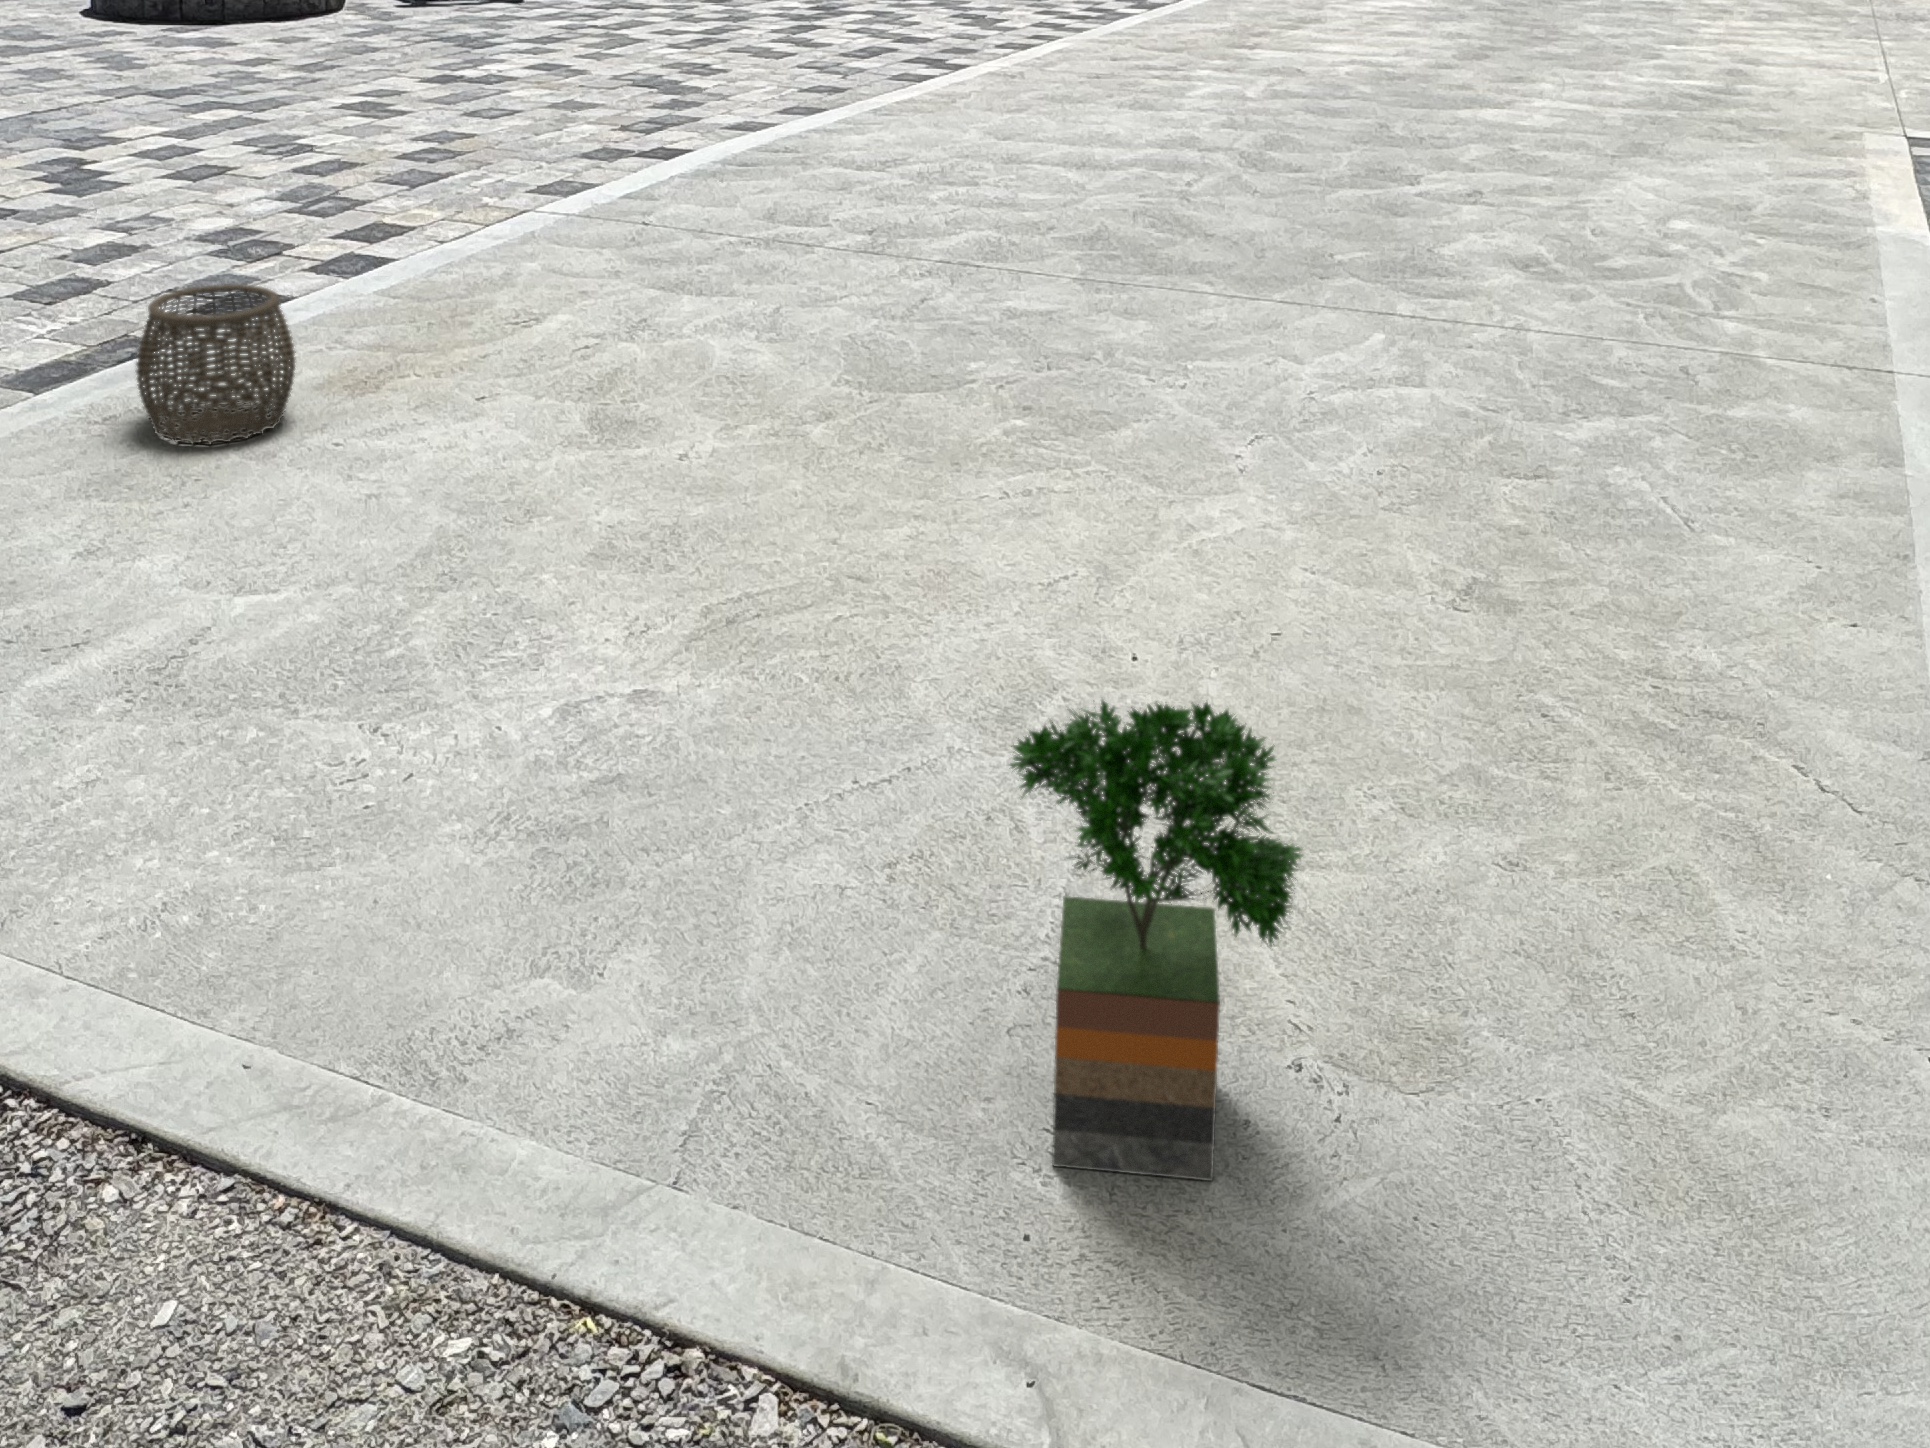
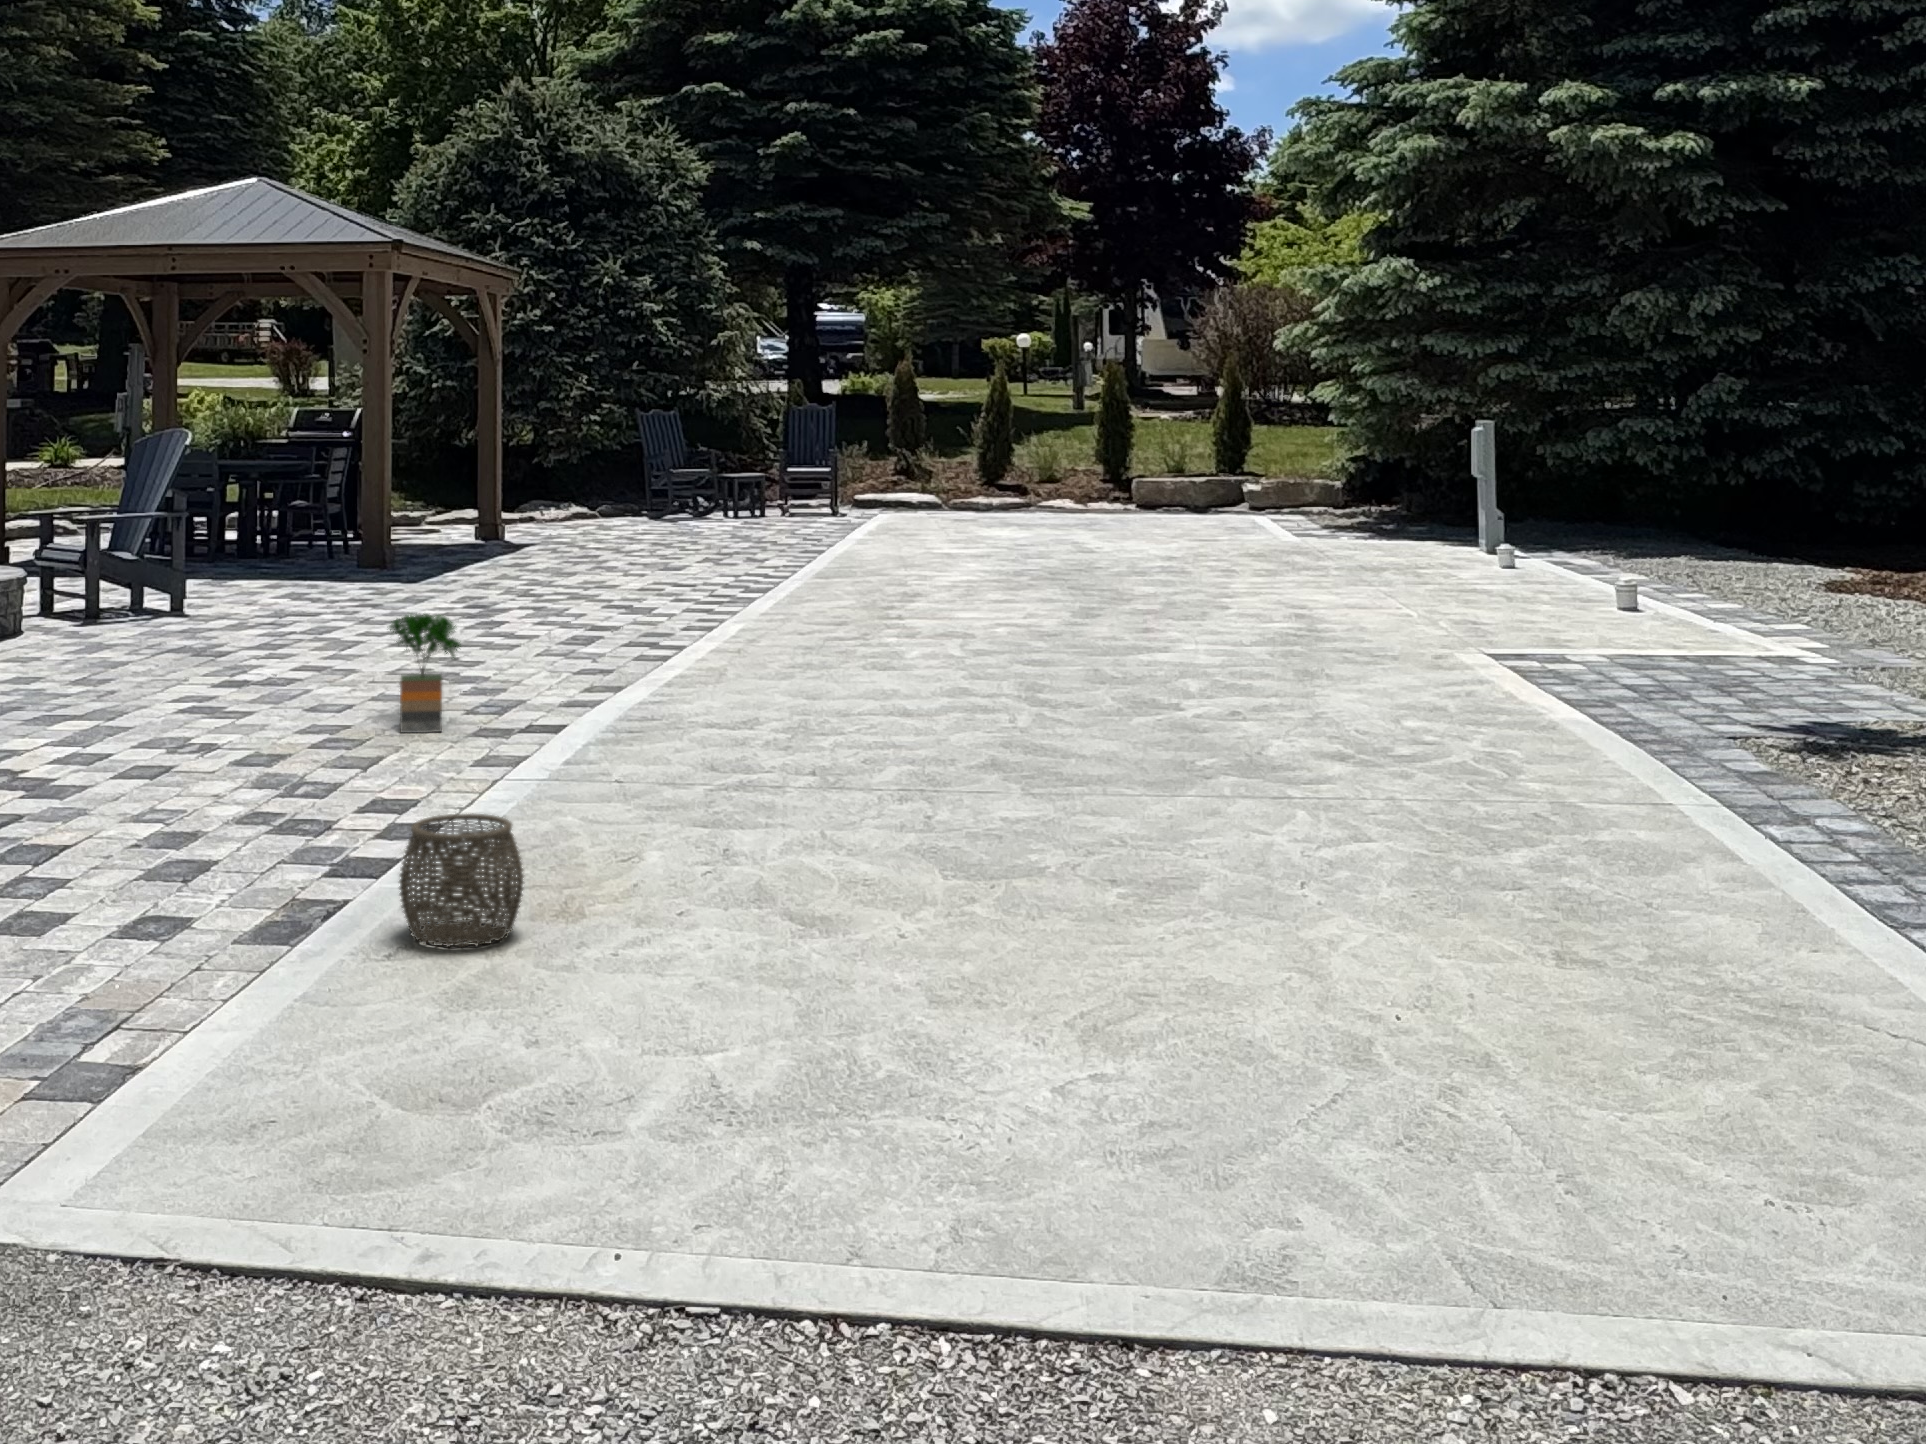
potted tree: present [1010,700,1302,1181] -> present [389,614,461,733]

